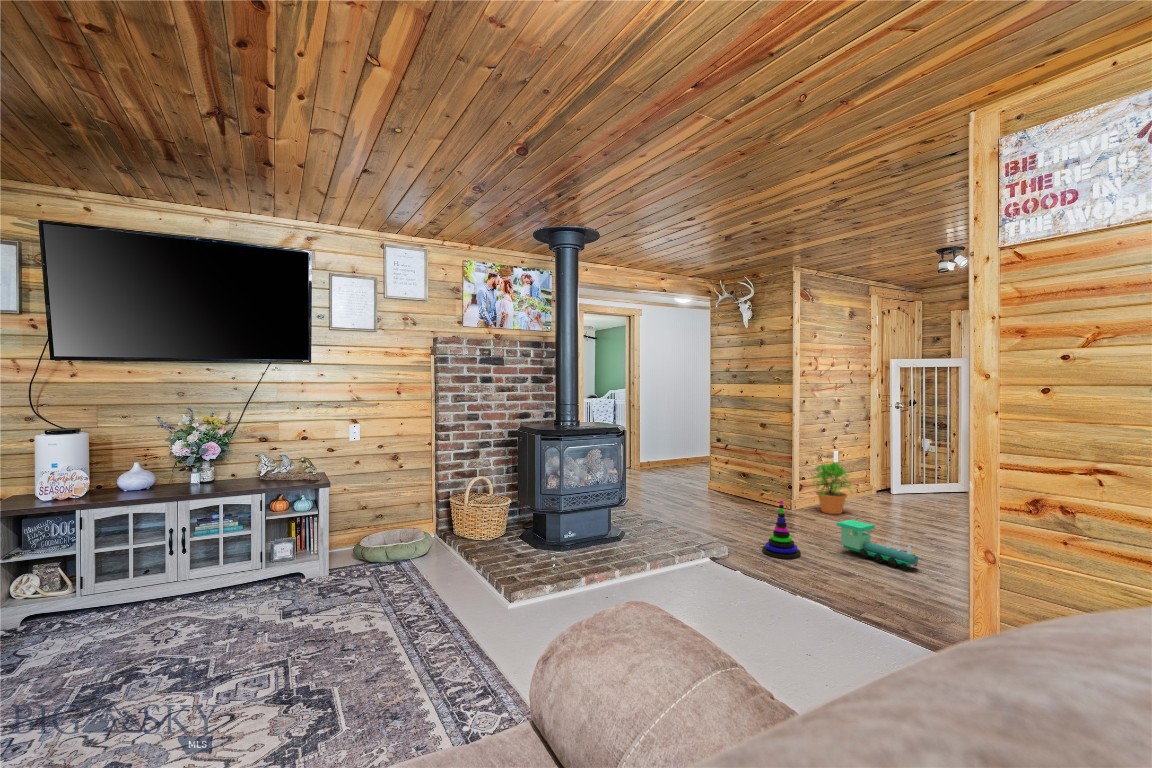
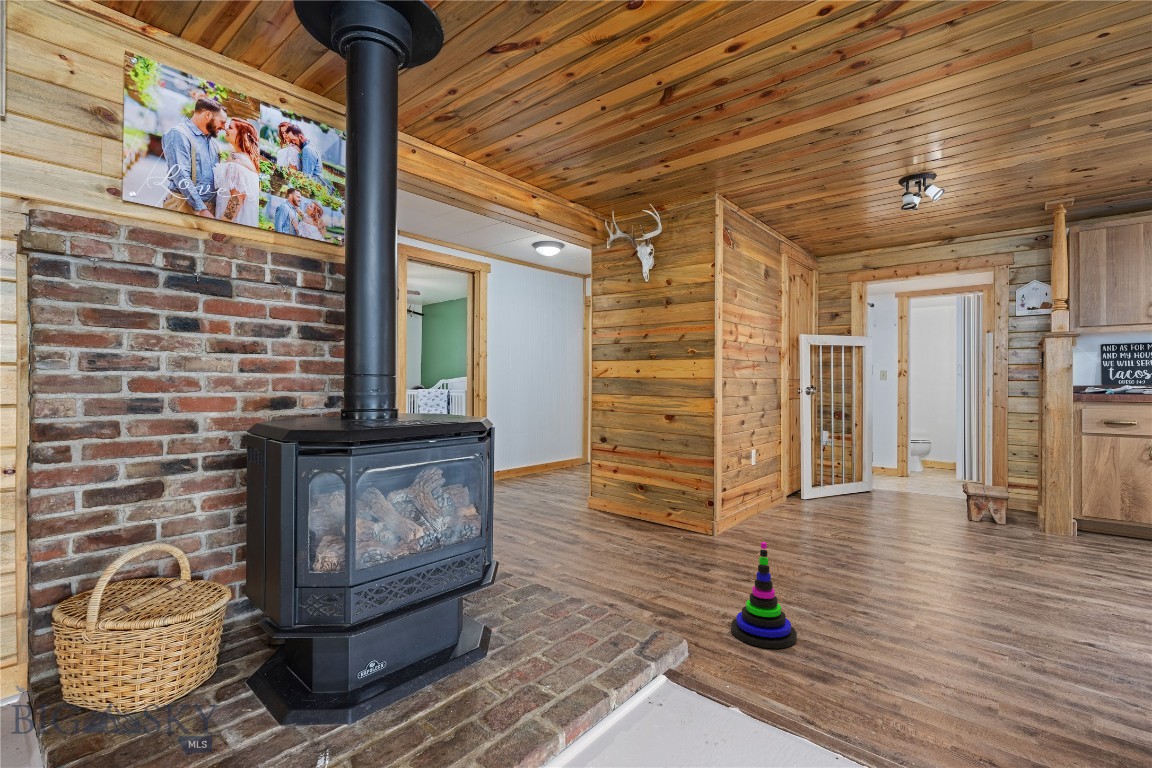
potted plant: present [812,462,851,514] -> none [736,465,794,540]
toy train: present [837,520,920,569] -> none [836,561,980,647]

